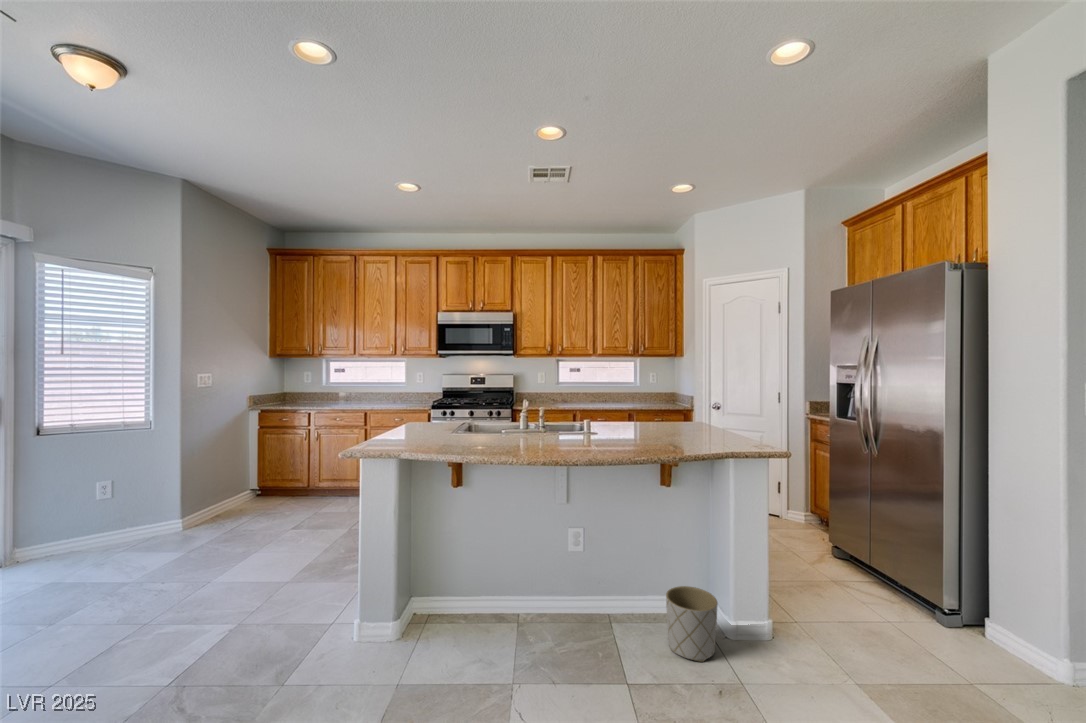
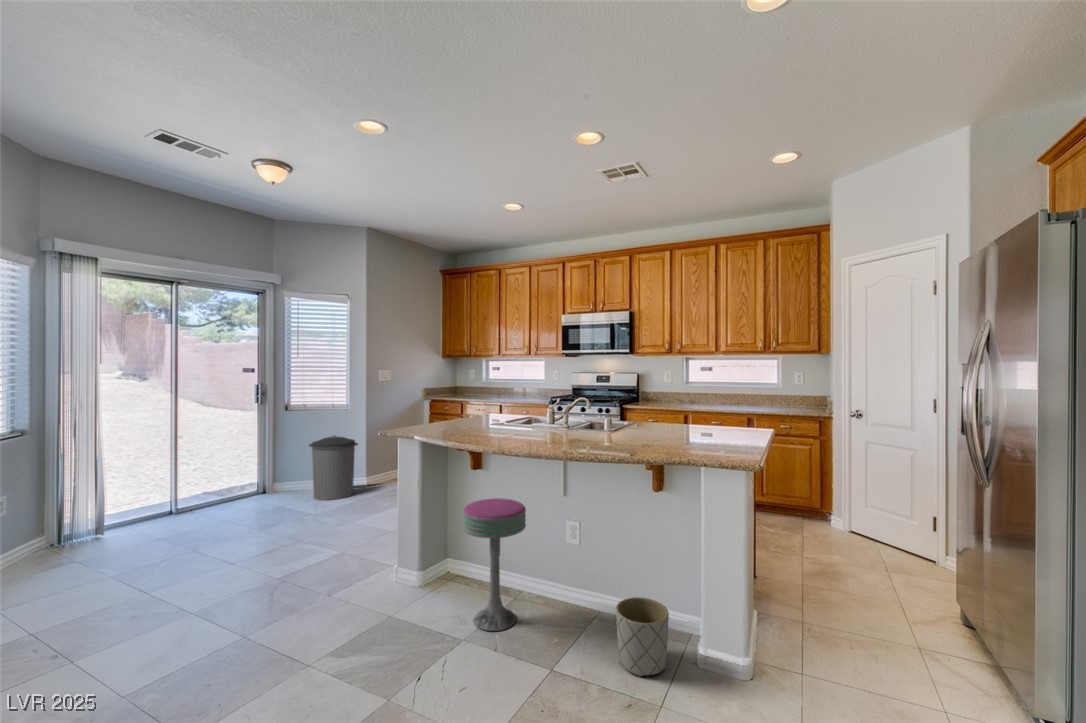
trash can: none [87,467,176,565] -> present [309,436,358,500]
bar stool: none [489,514,559,668] -> present [463,498,526,631]

